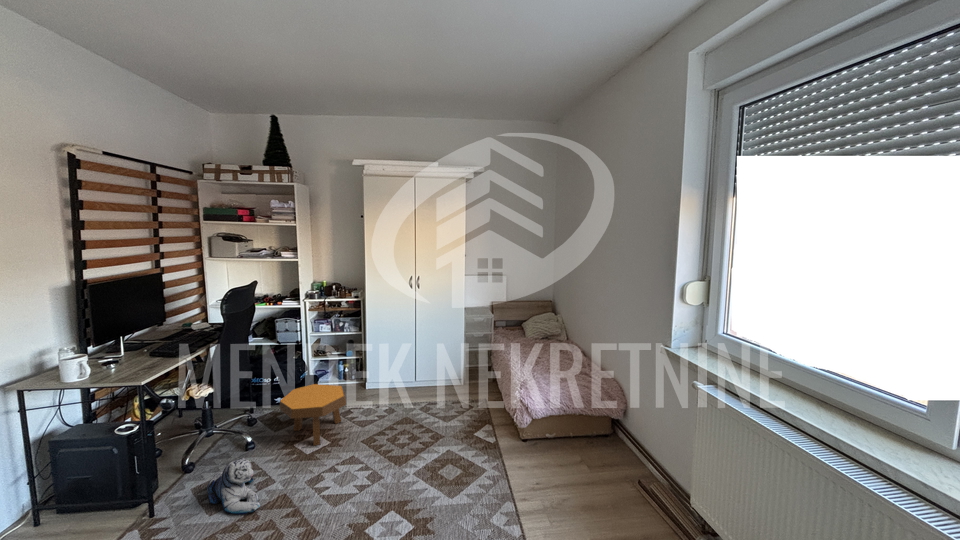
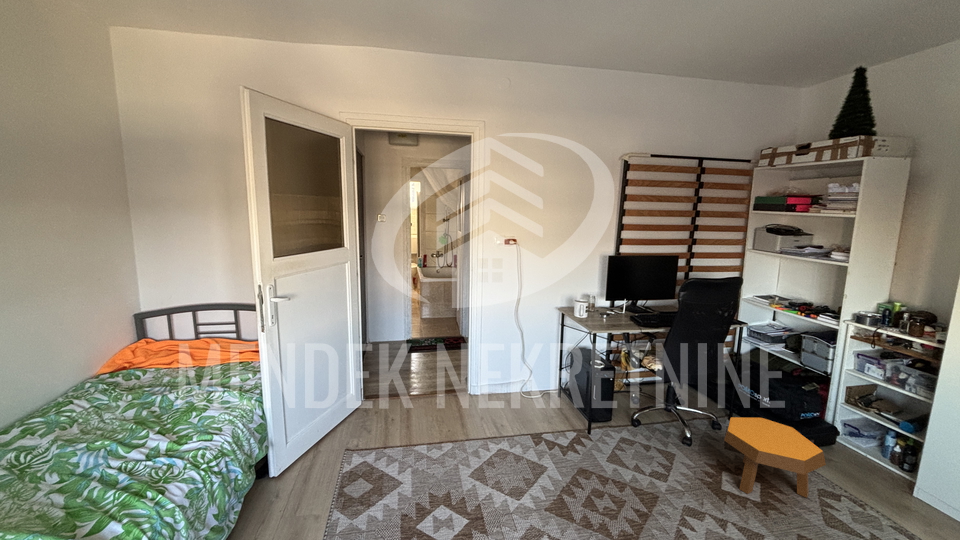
plush toy: present [207,458,260,514] -> none [614,431,655,484]

